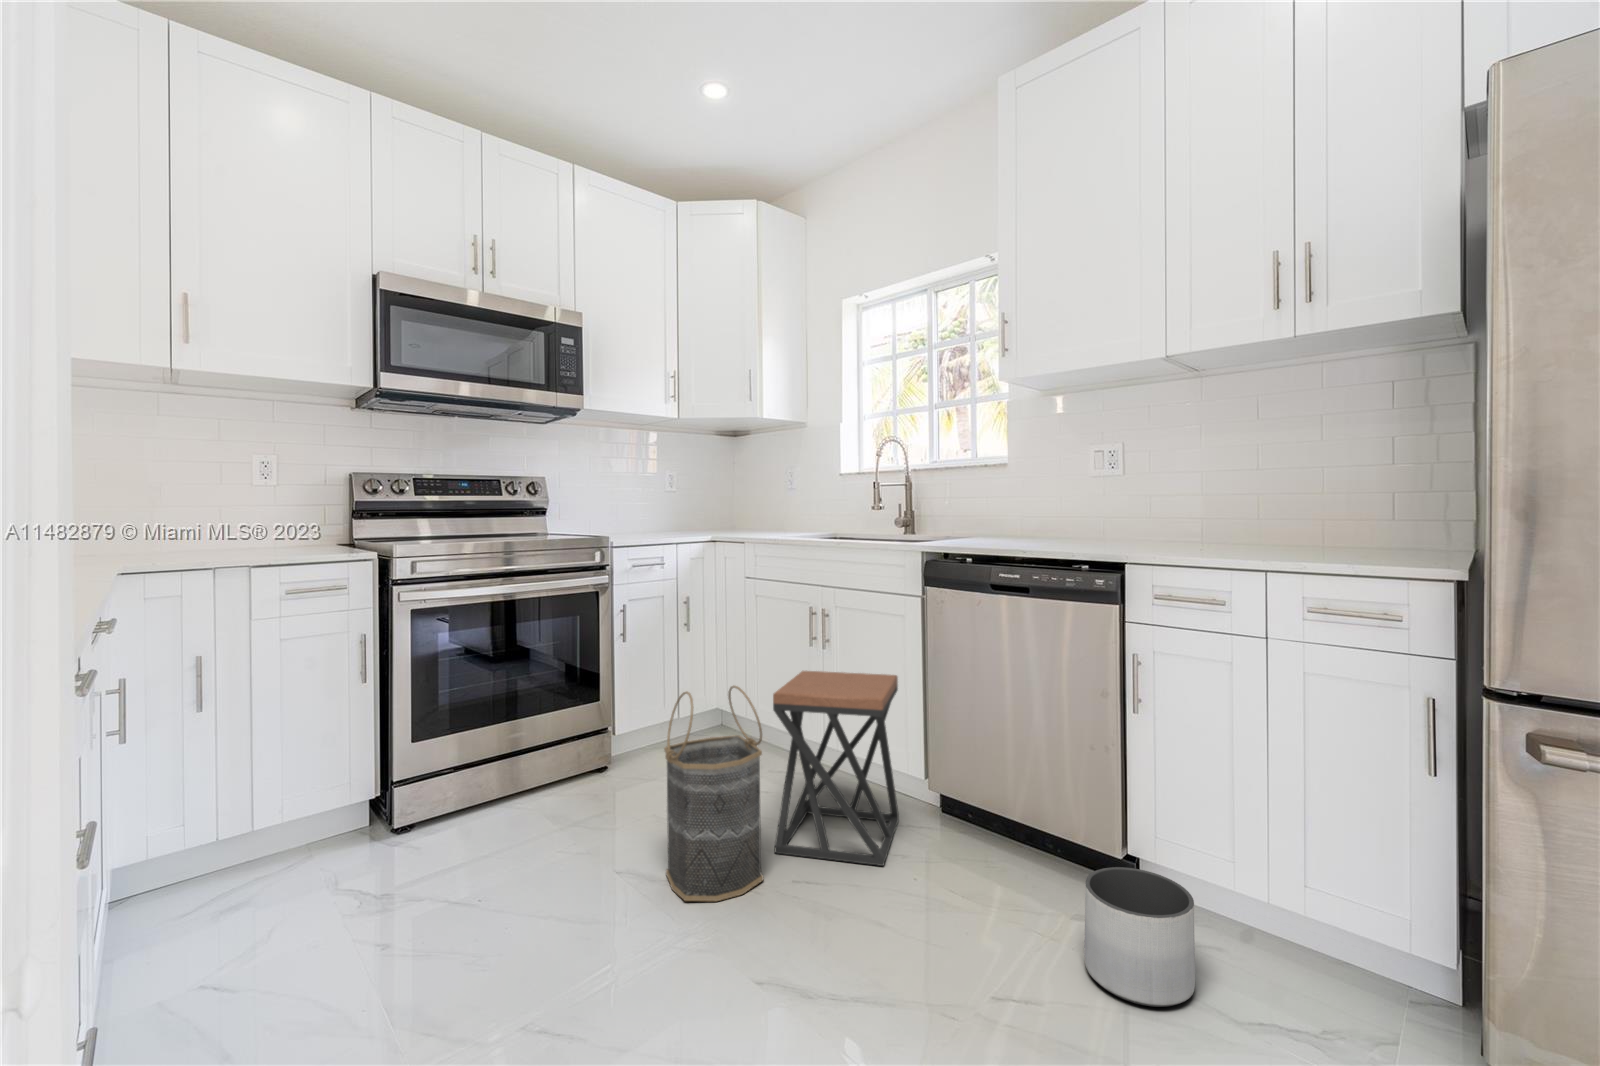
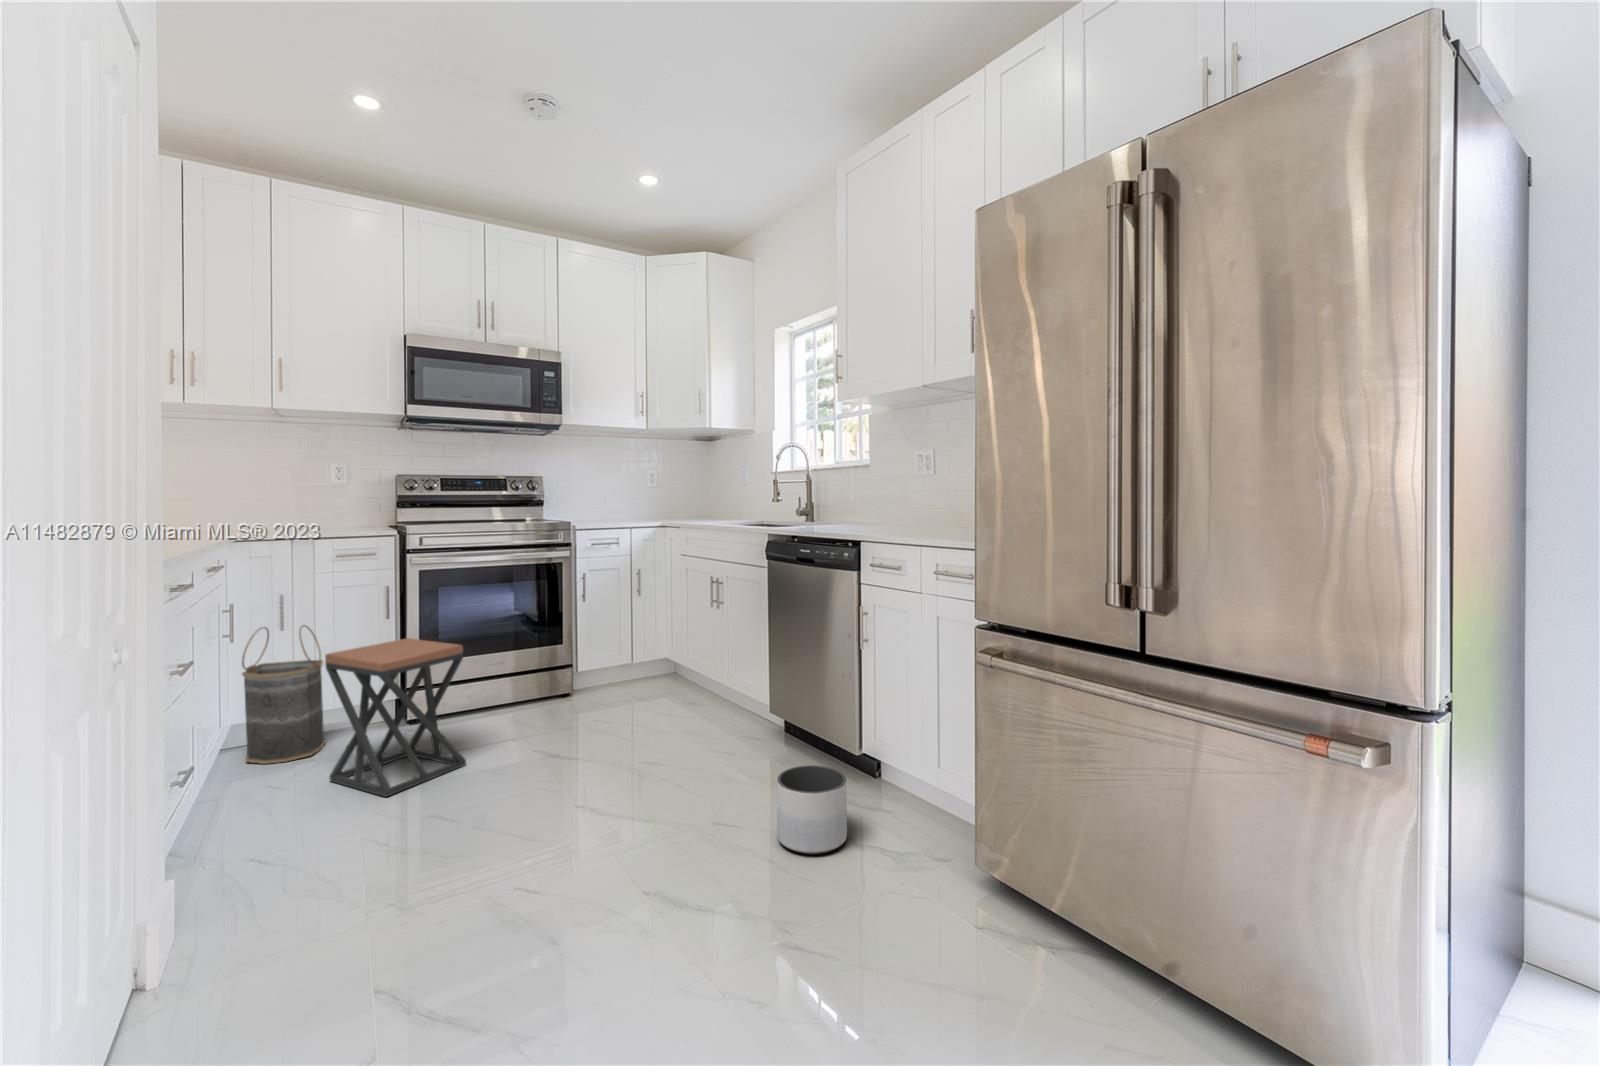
stool: present [773,671,899,866] -> present [325,638,466,797]
basket: present [664,686,763,901] -> present [242,625,326,764]

